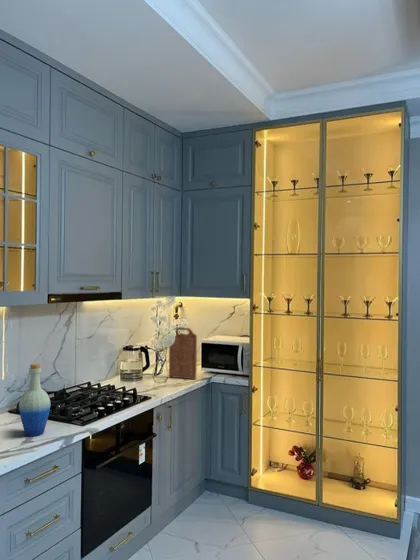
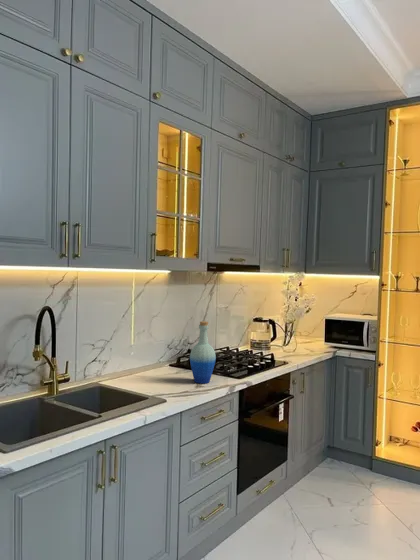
cutting board: present [169,327,197,379] -> none [295,301,325,351]

